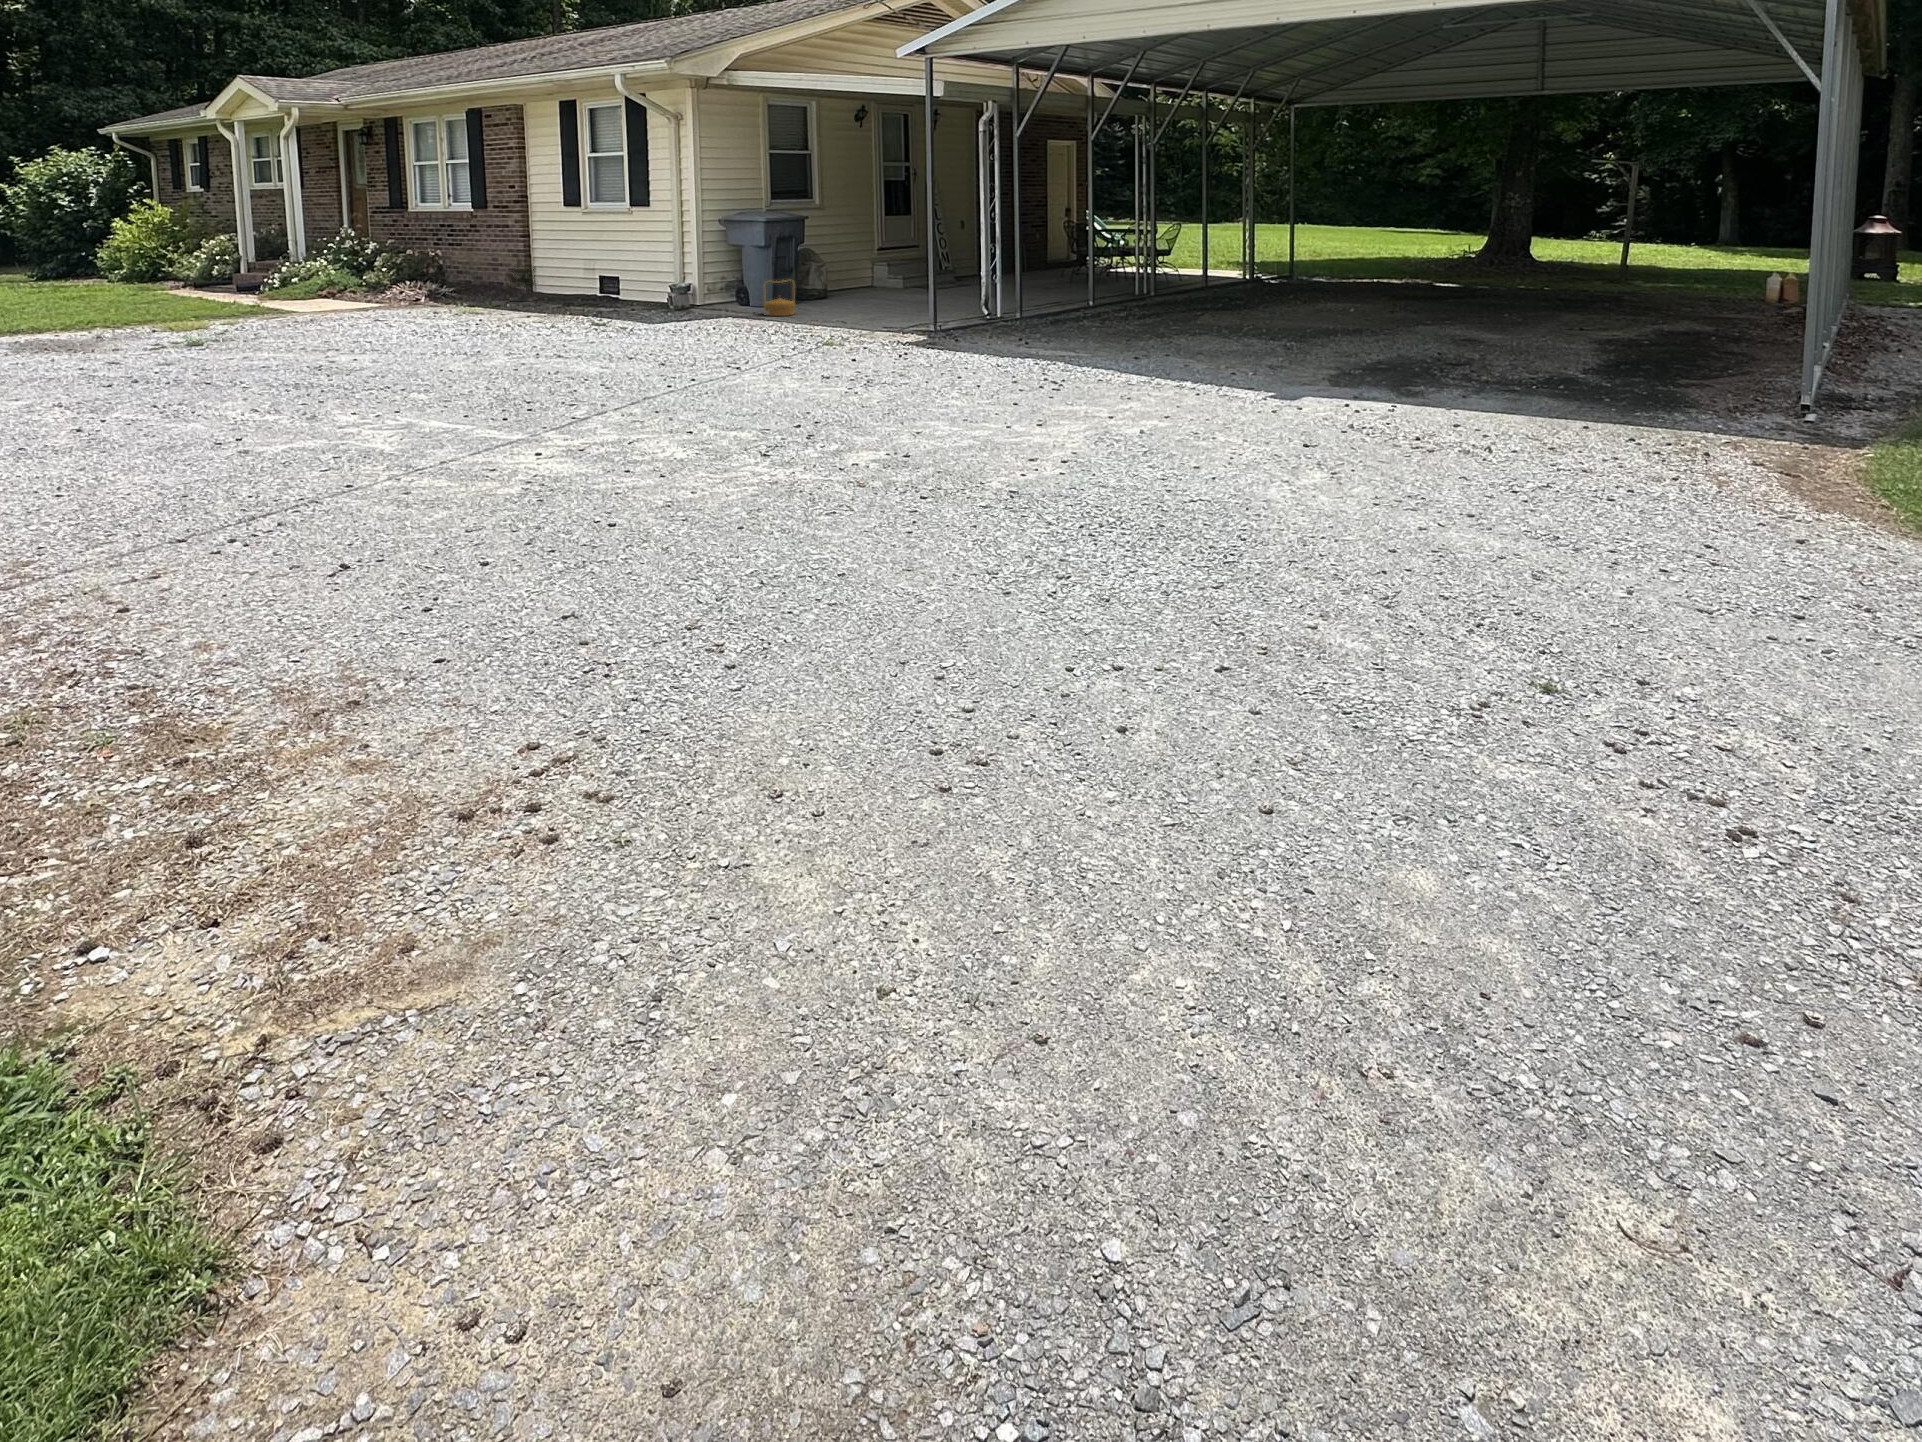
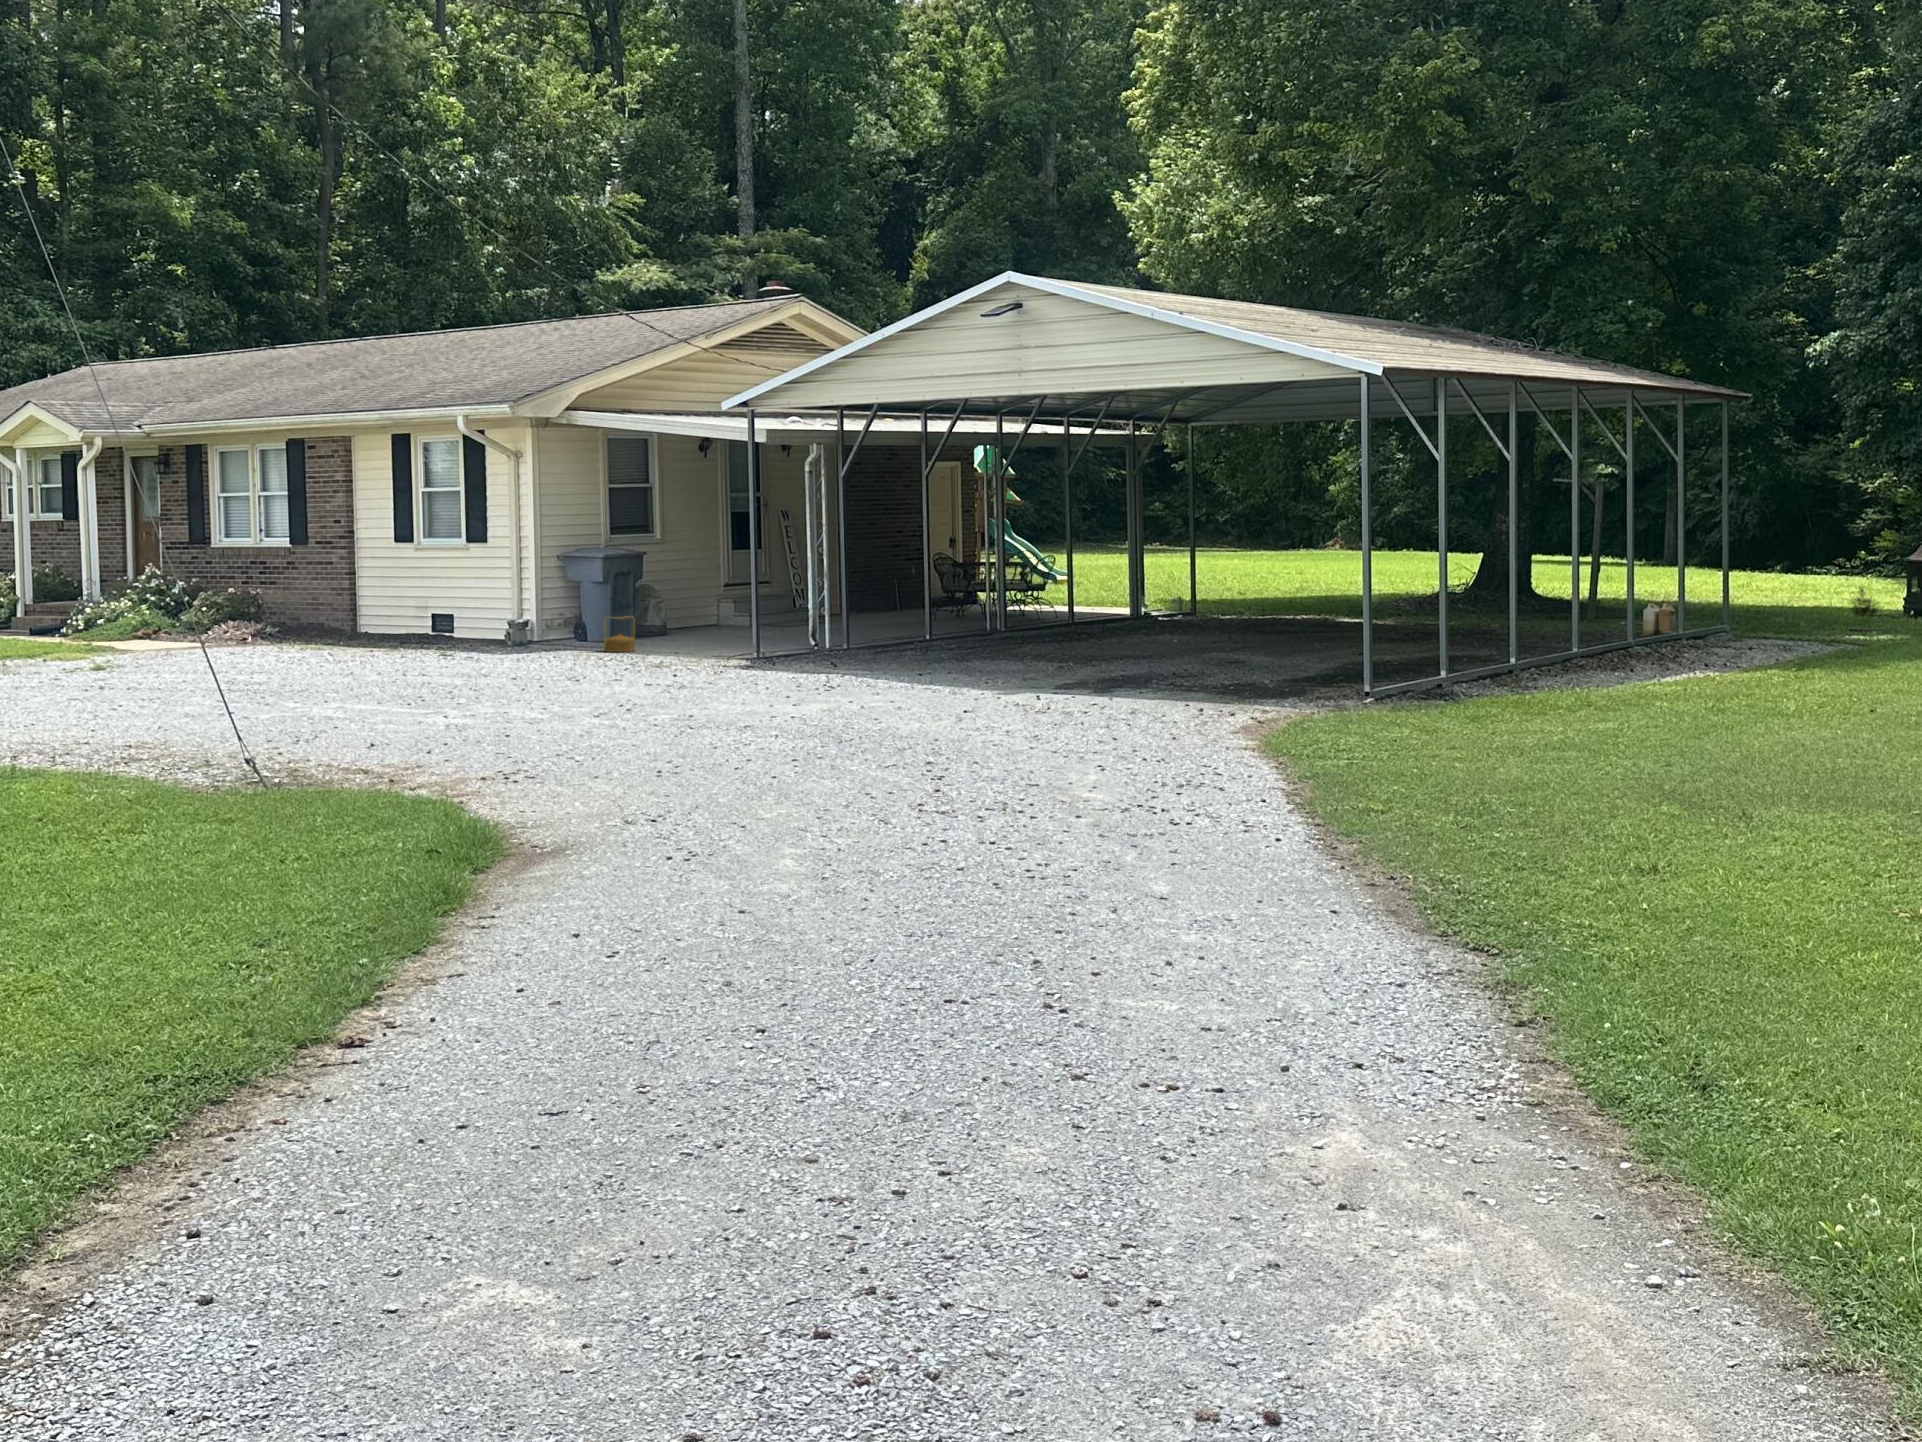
potted tree: present [506,256,537,301] -> present [1850,588,1879,631]

